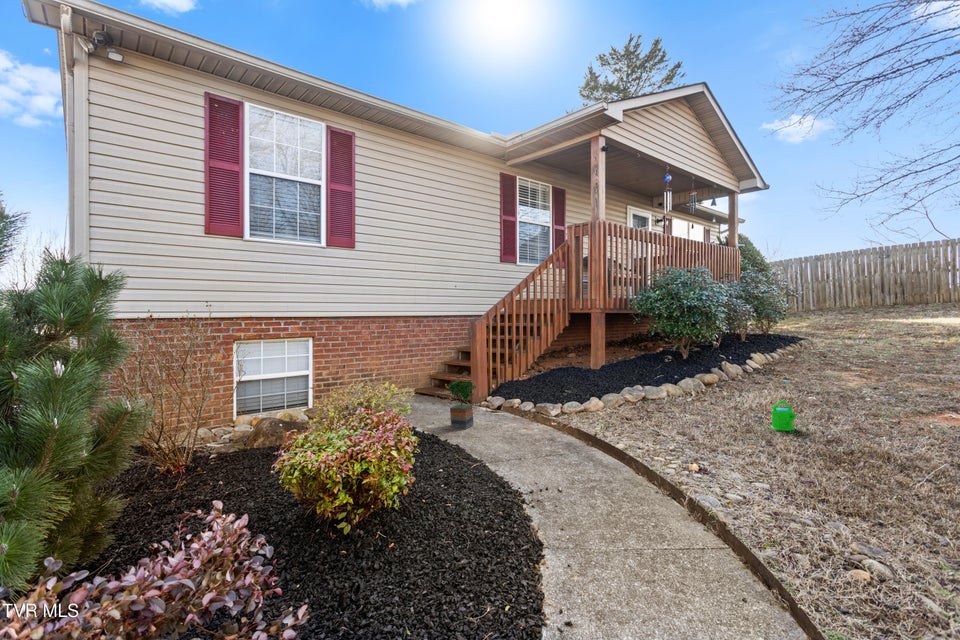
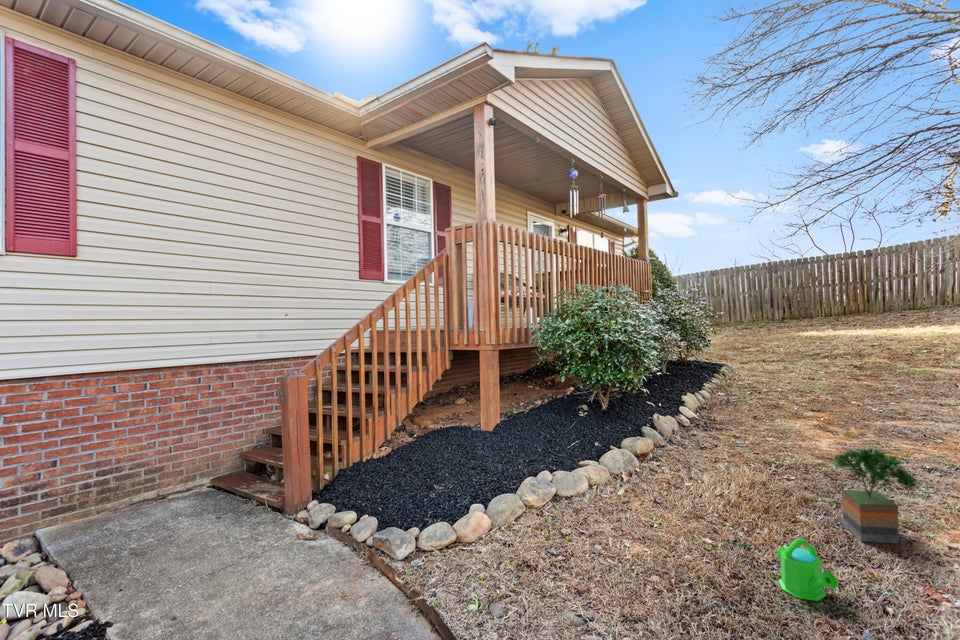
potted tree: present [449,381,476,429] -> present [834,449,917,543]

